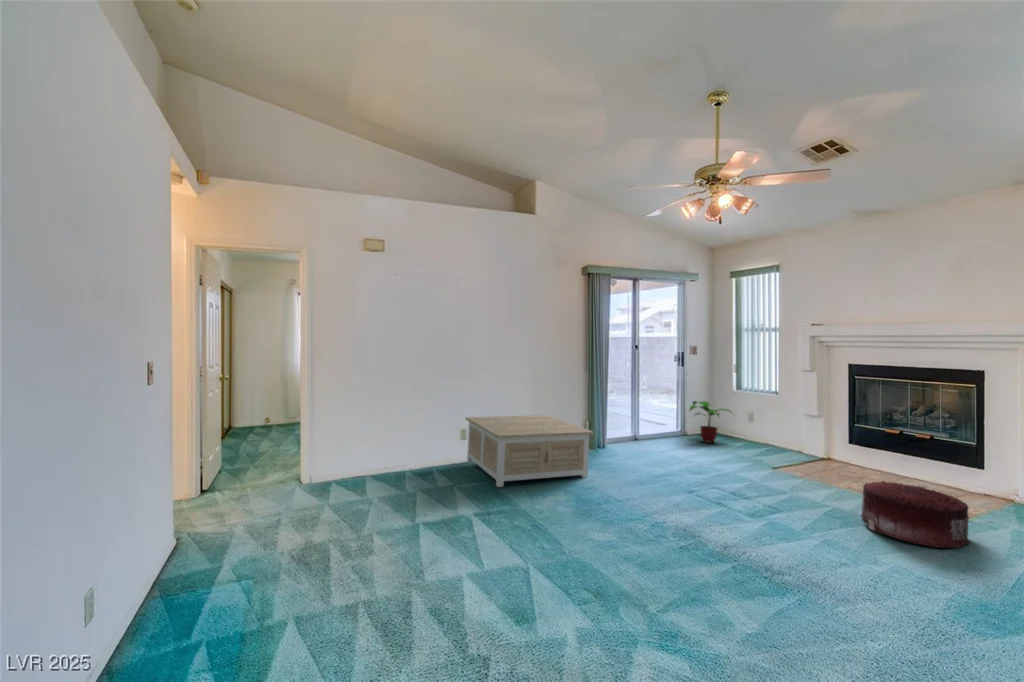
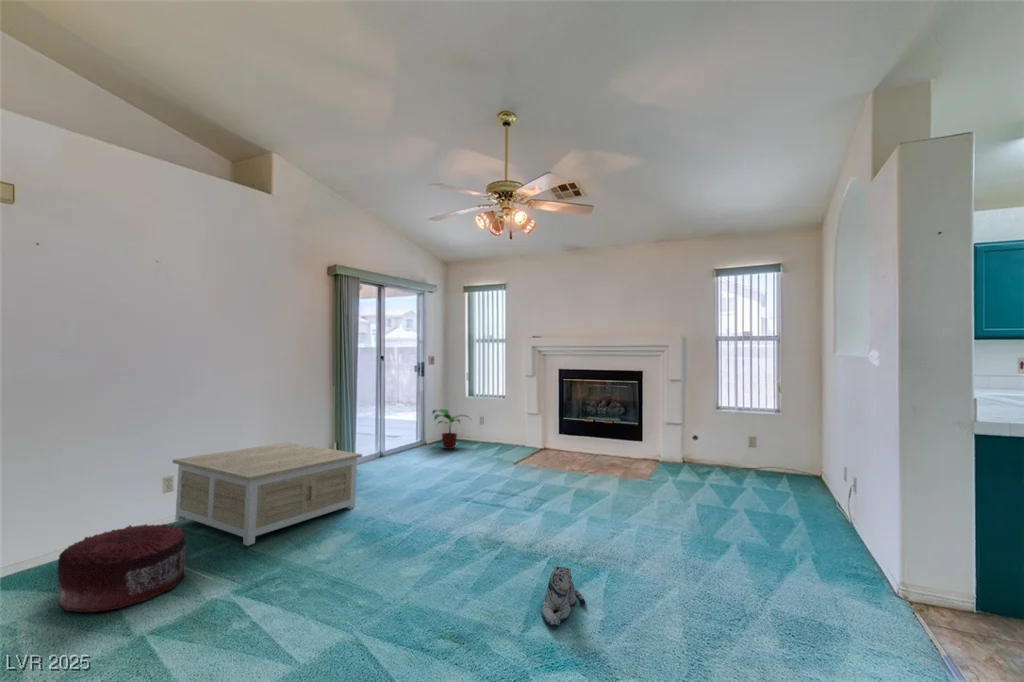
pouf: present [861,481,970,548] -> present [57,524,186,612]
plush toy: none [693,566,754,624] -> present [541,566,585,625]

